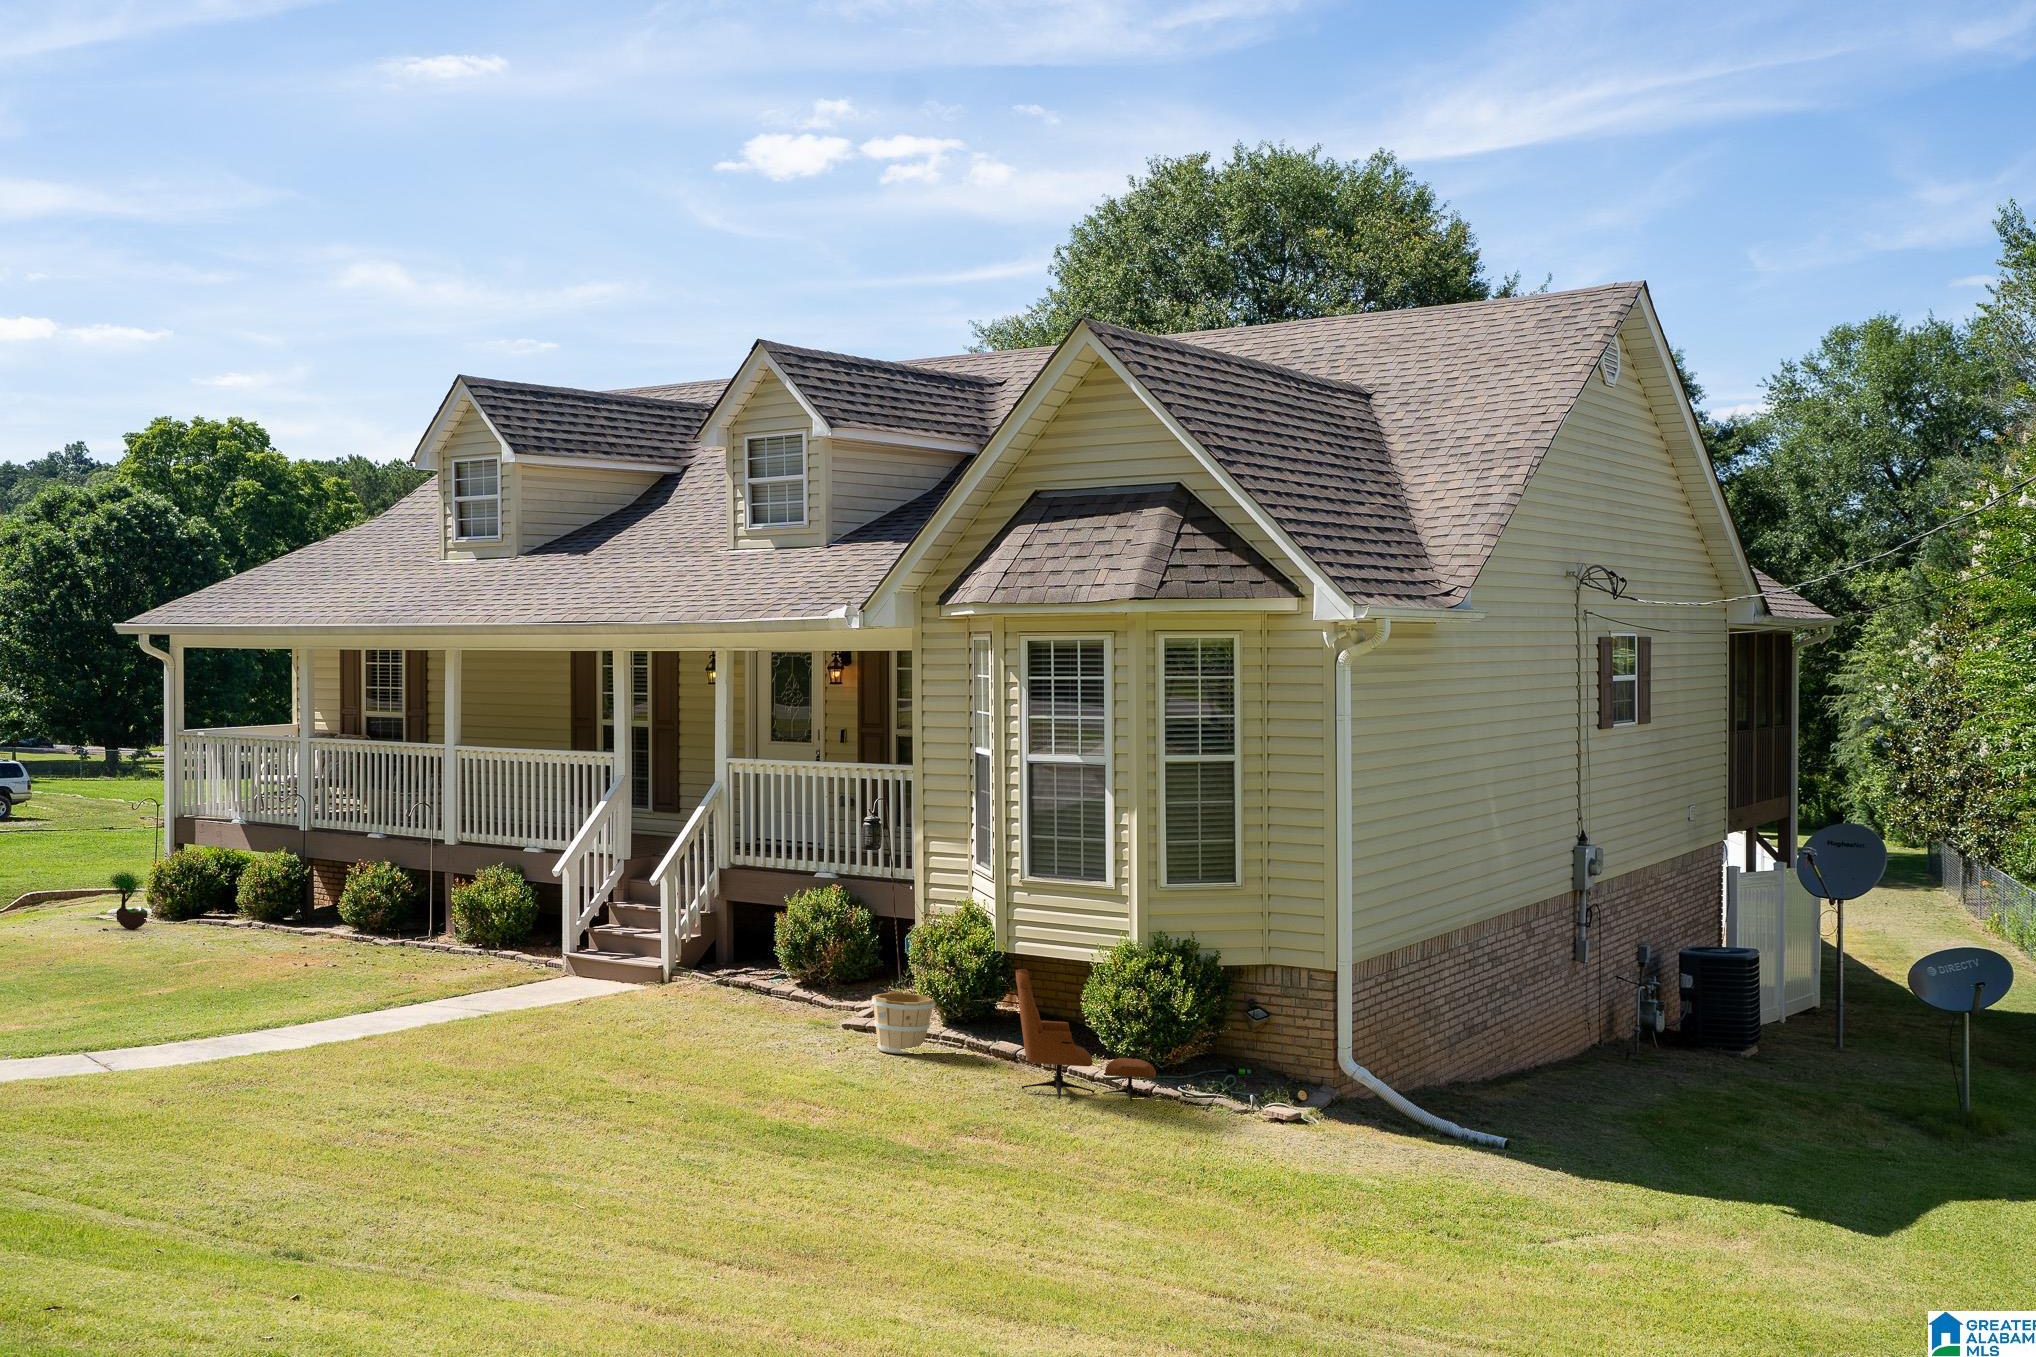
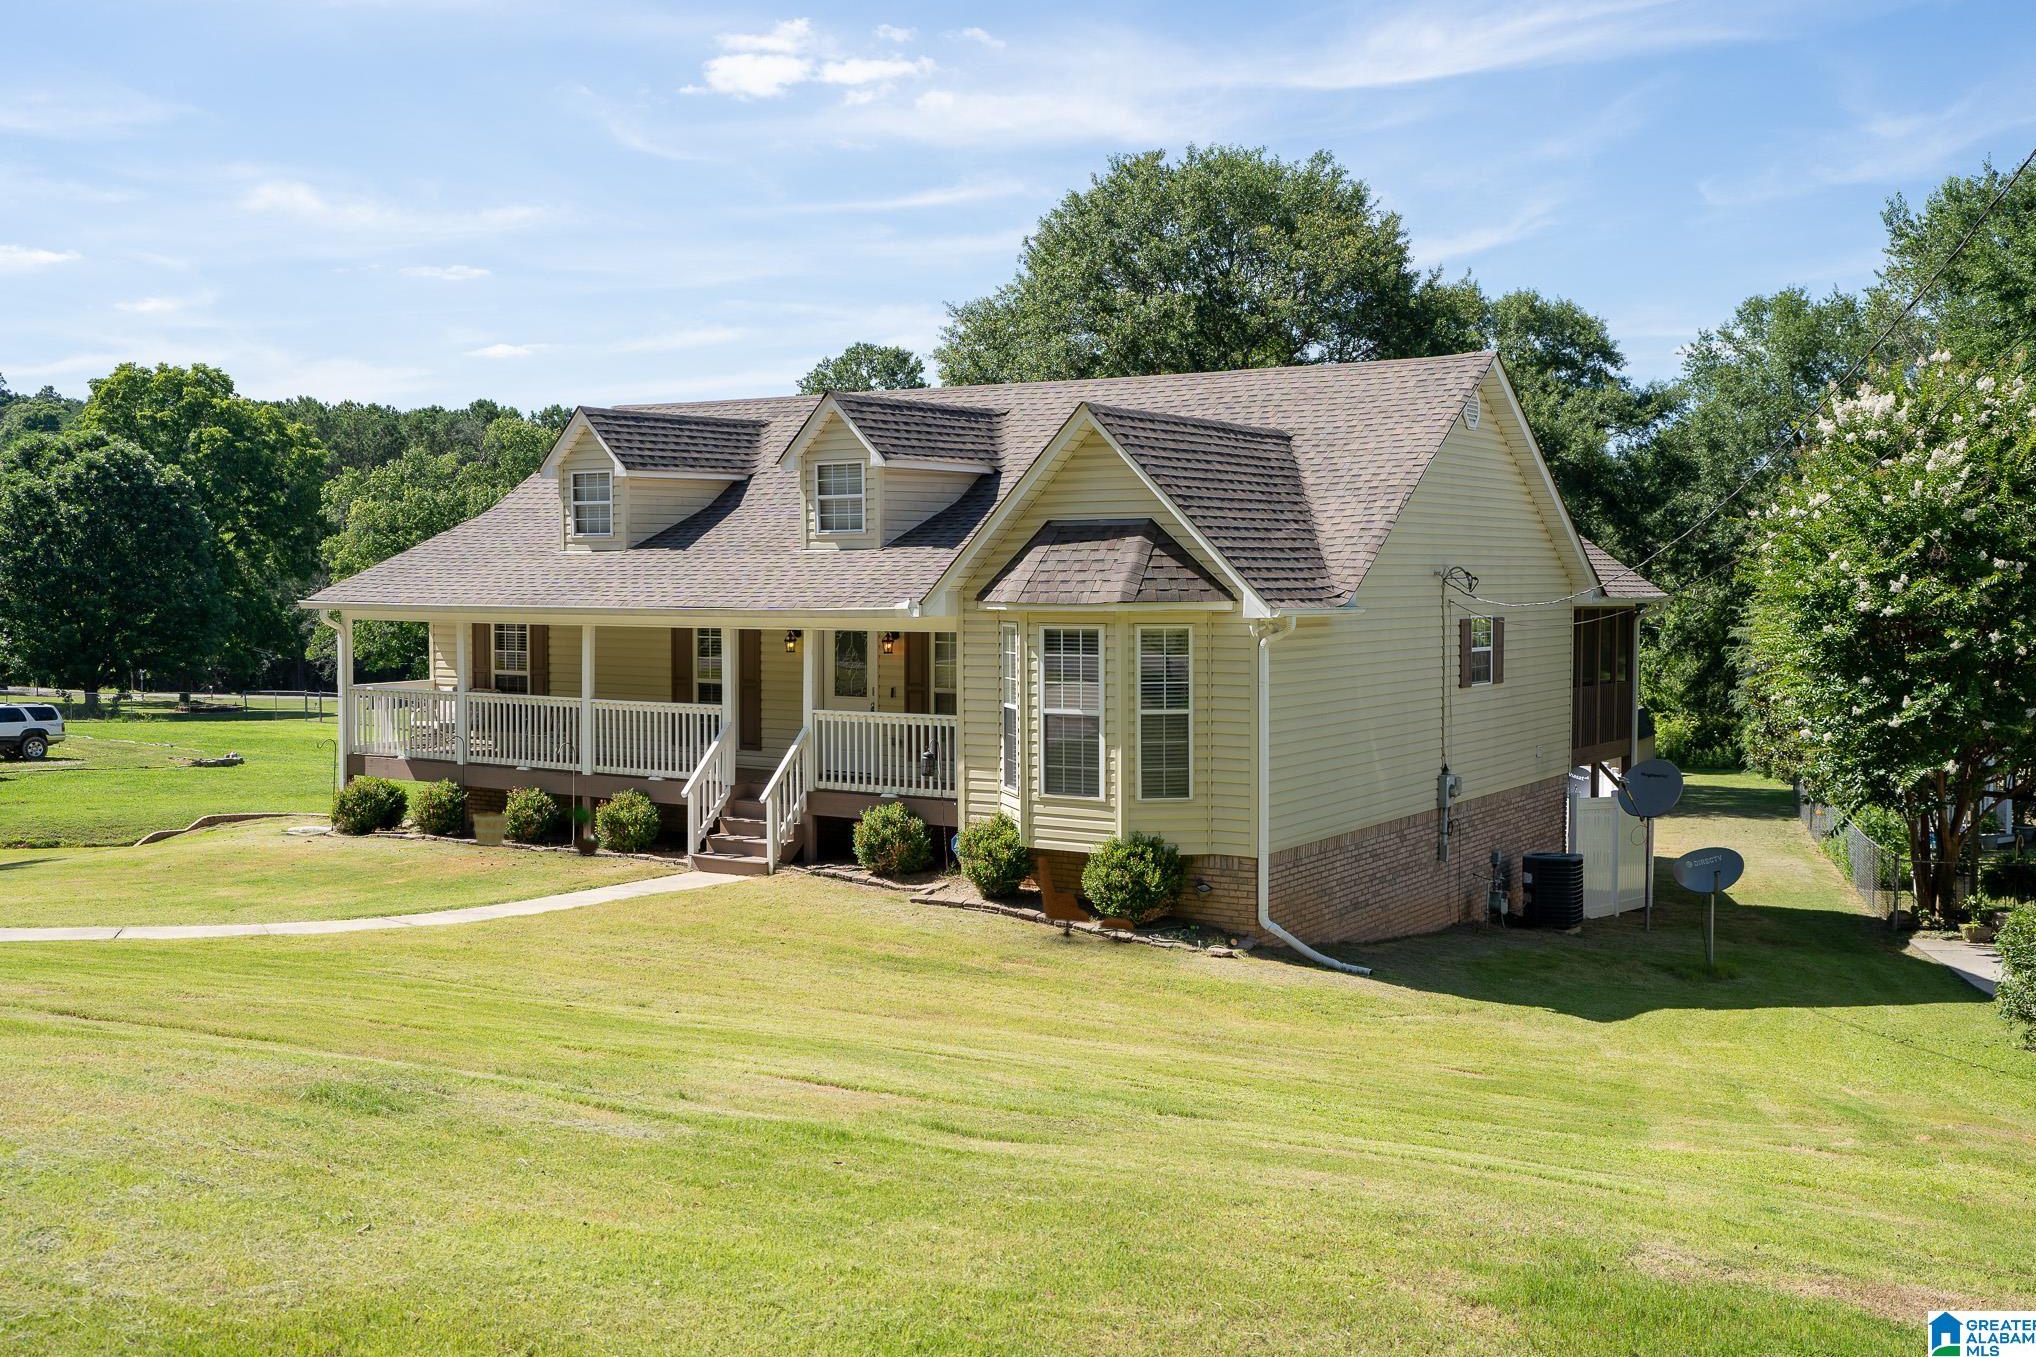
potted tree: present [109,872,148,929] -> present [569,806,600,856]
wooden bucket: present [872,991,936,1054] -> present [473,812,509,846]

